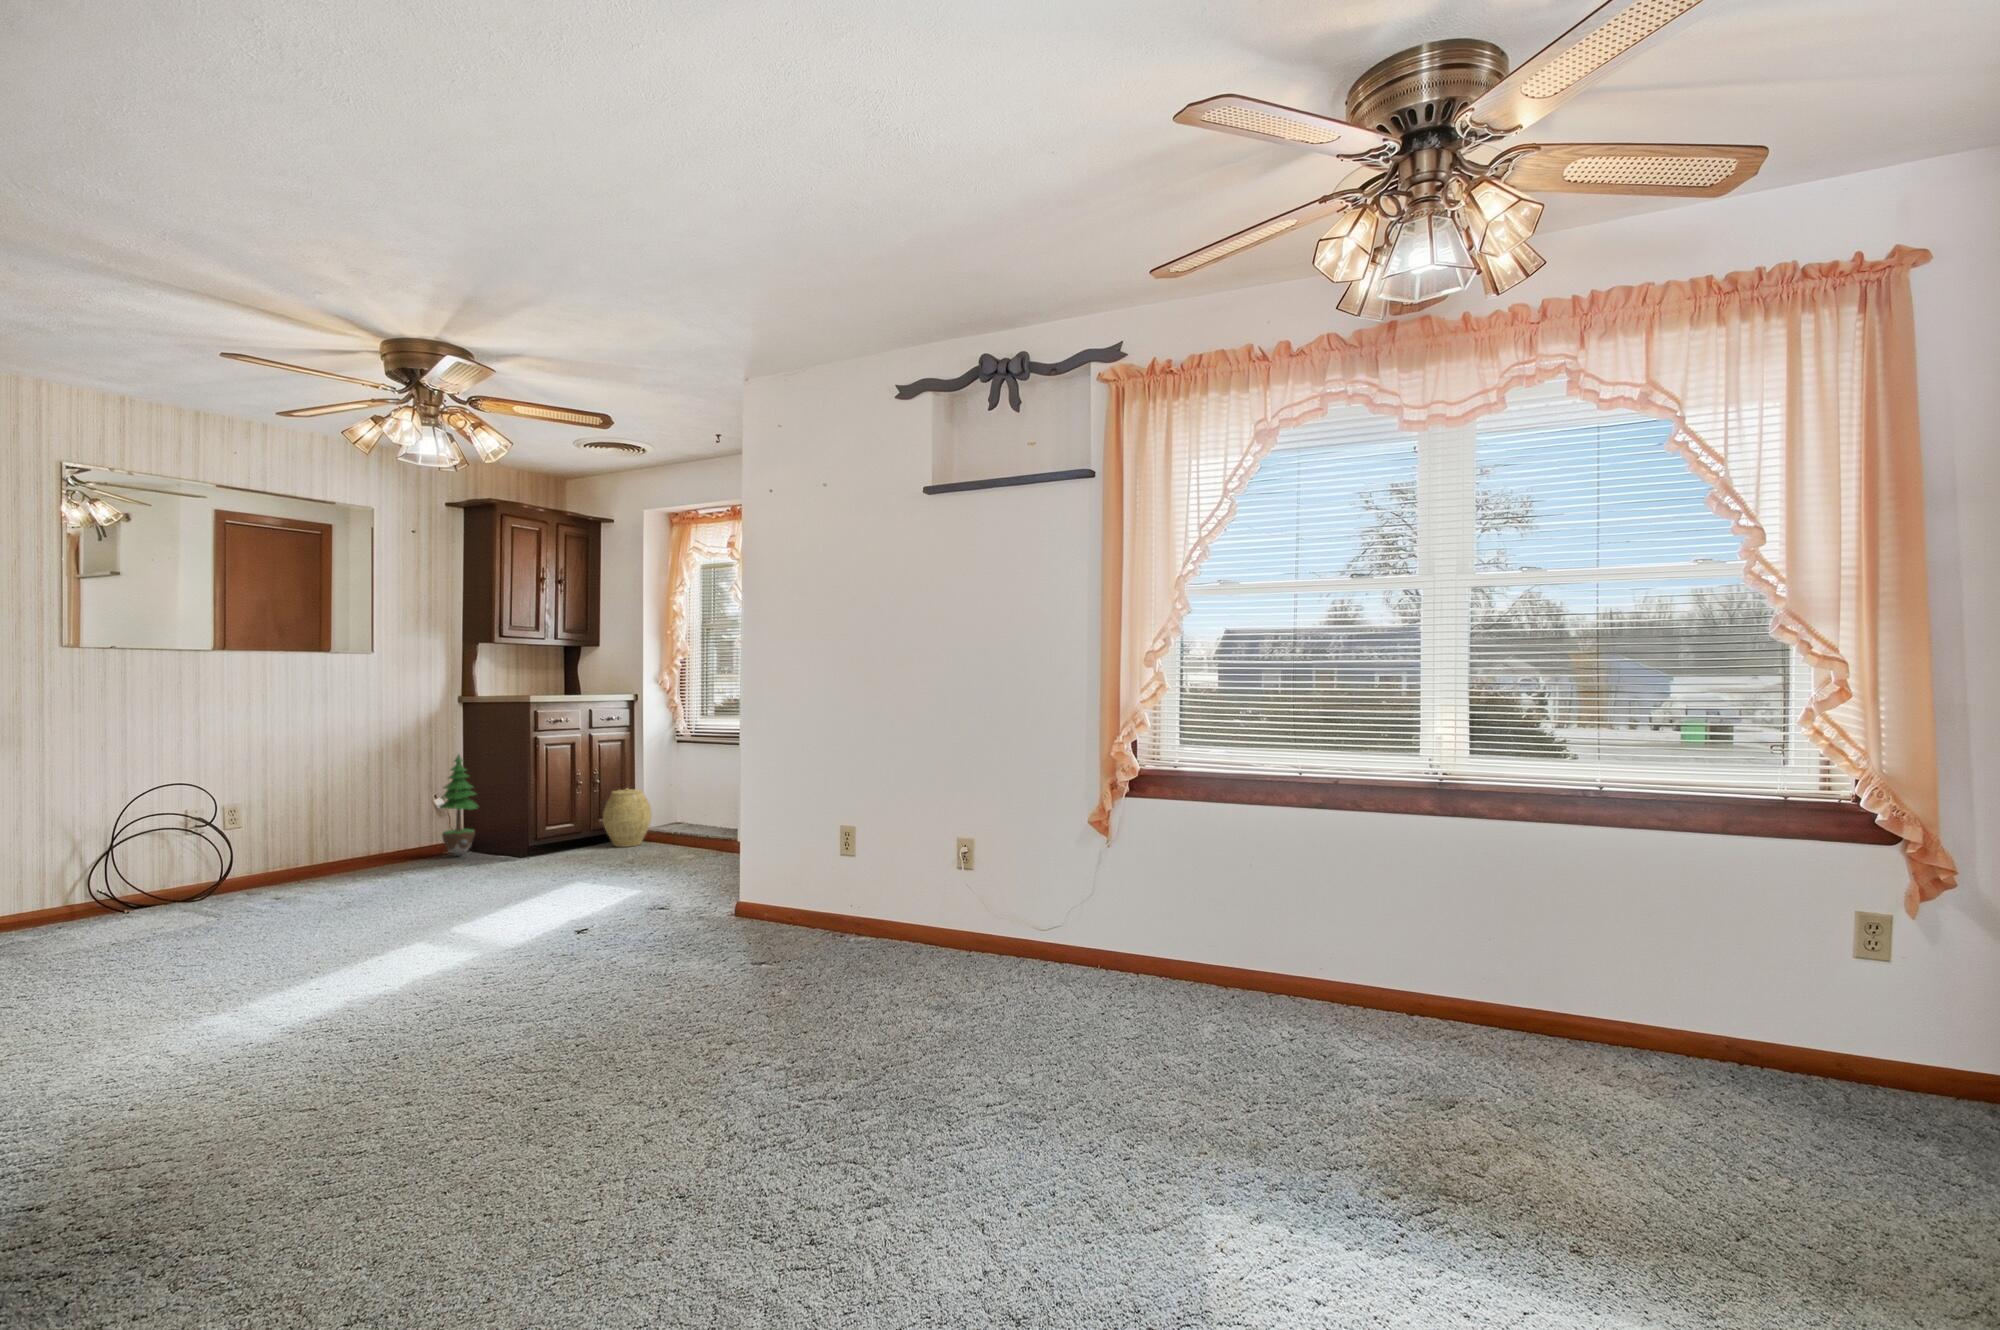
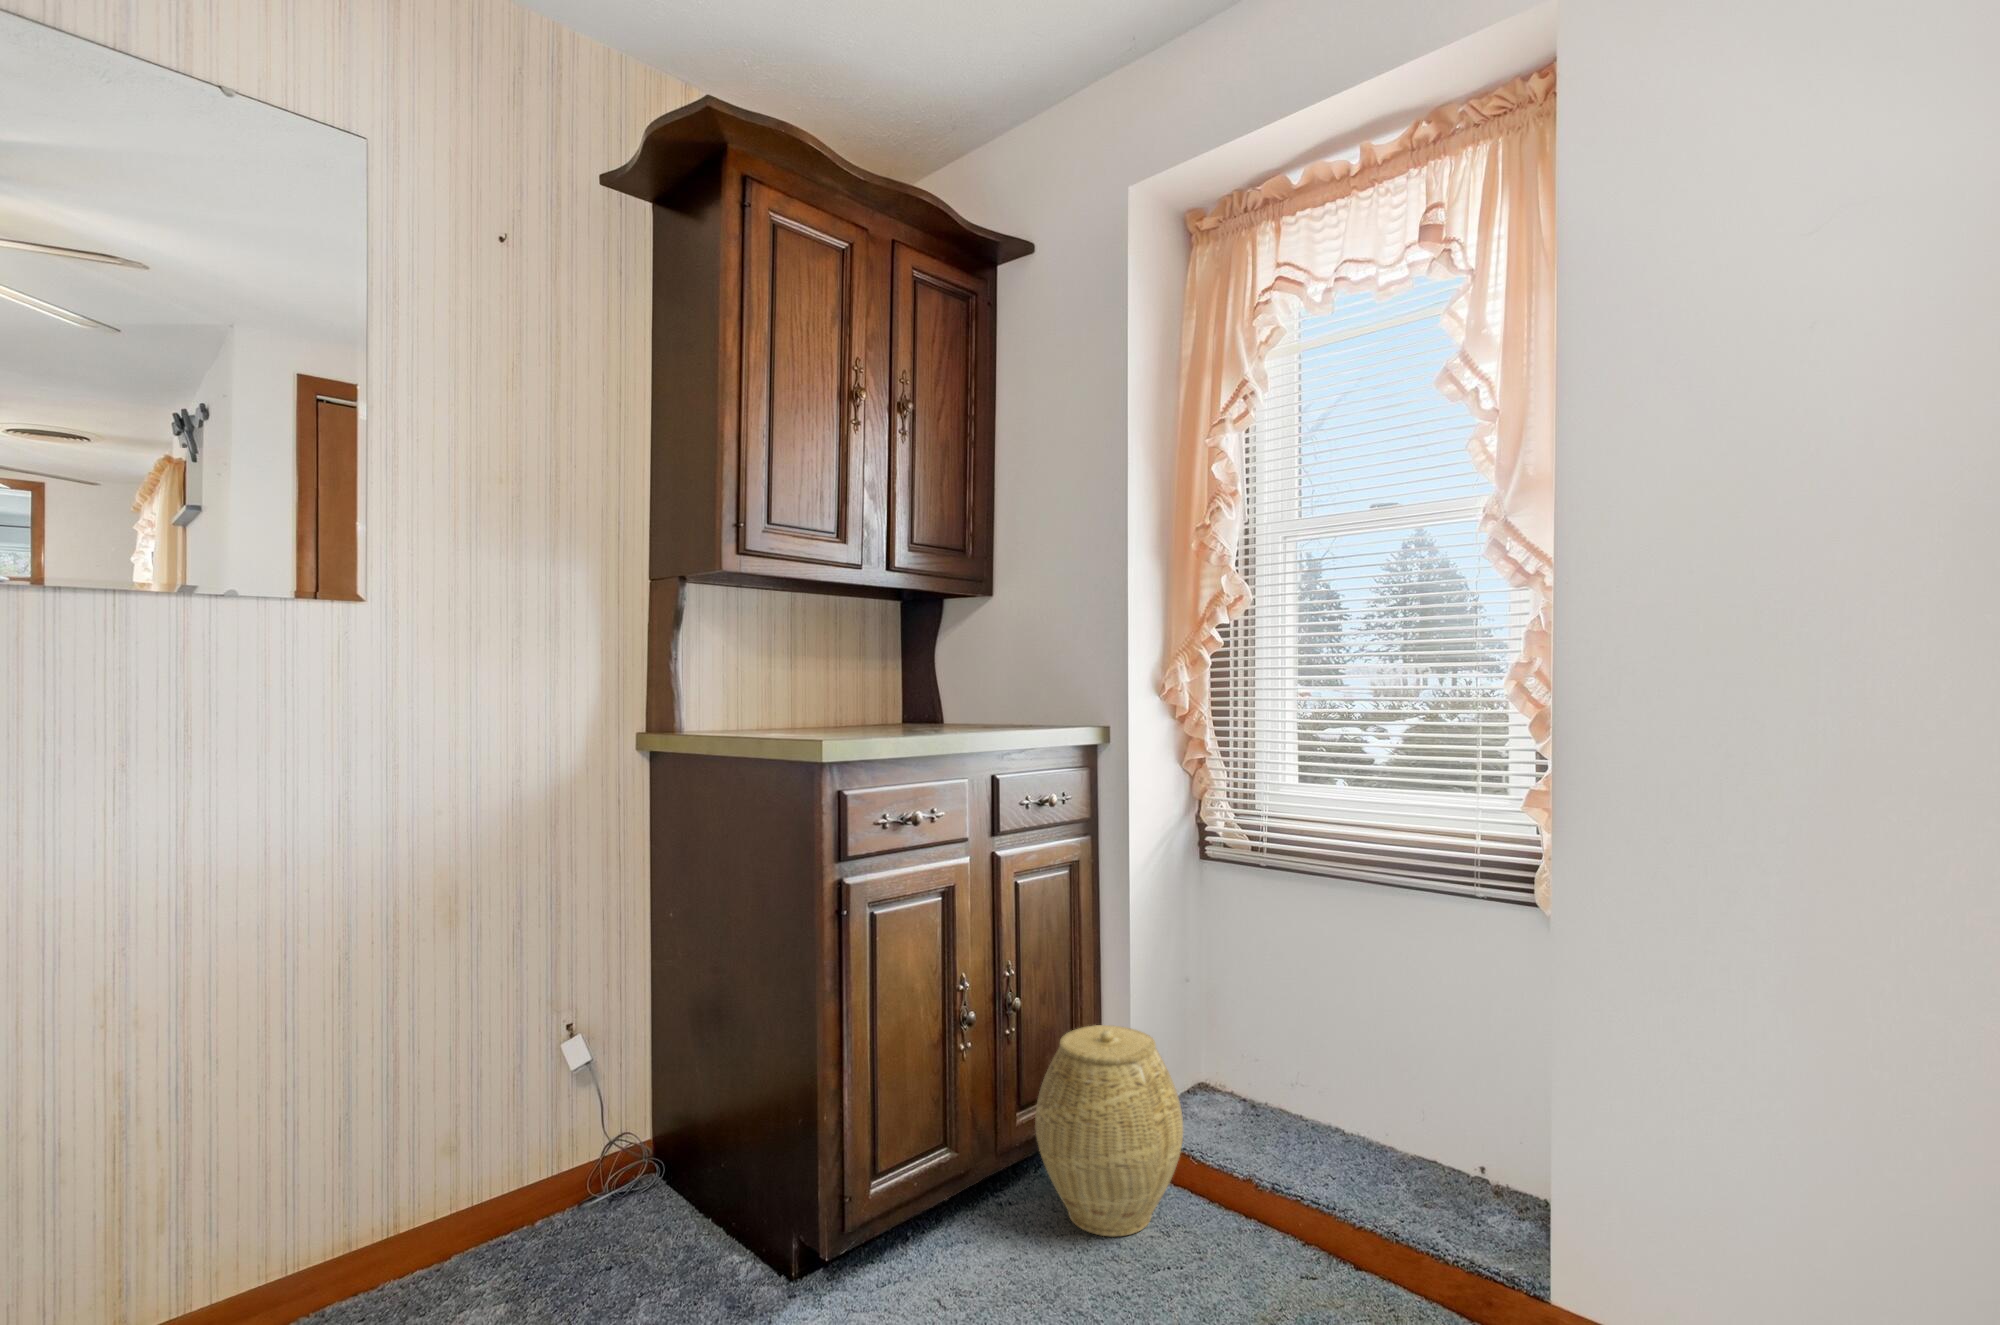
potted tree: present [439,755,478,856] -> none [546,920,673,1260]

